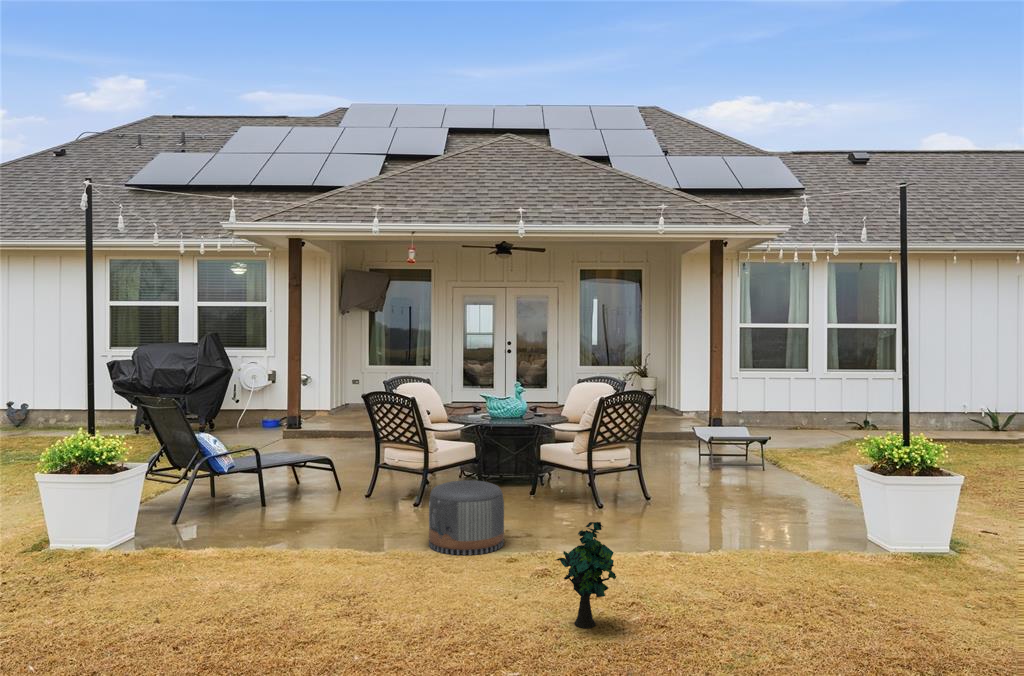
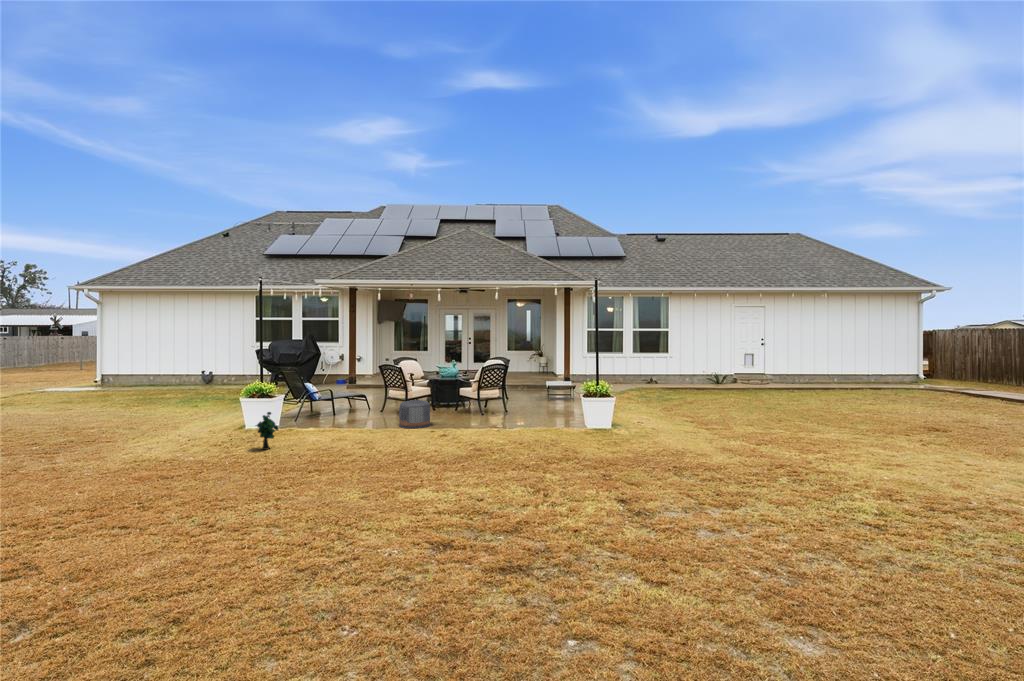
decorative plant: present [556,522,616,628] -> present [256,412,279,450]

